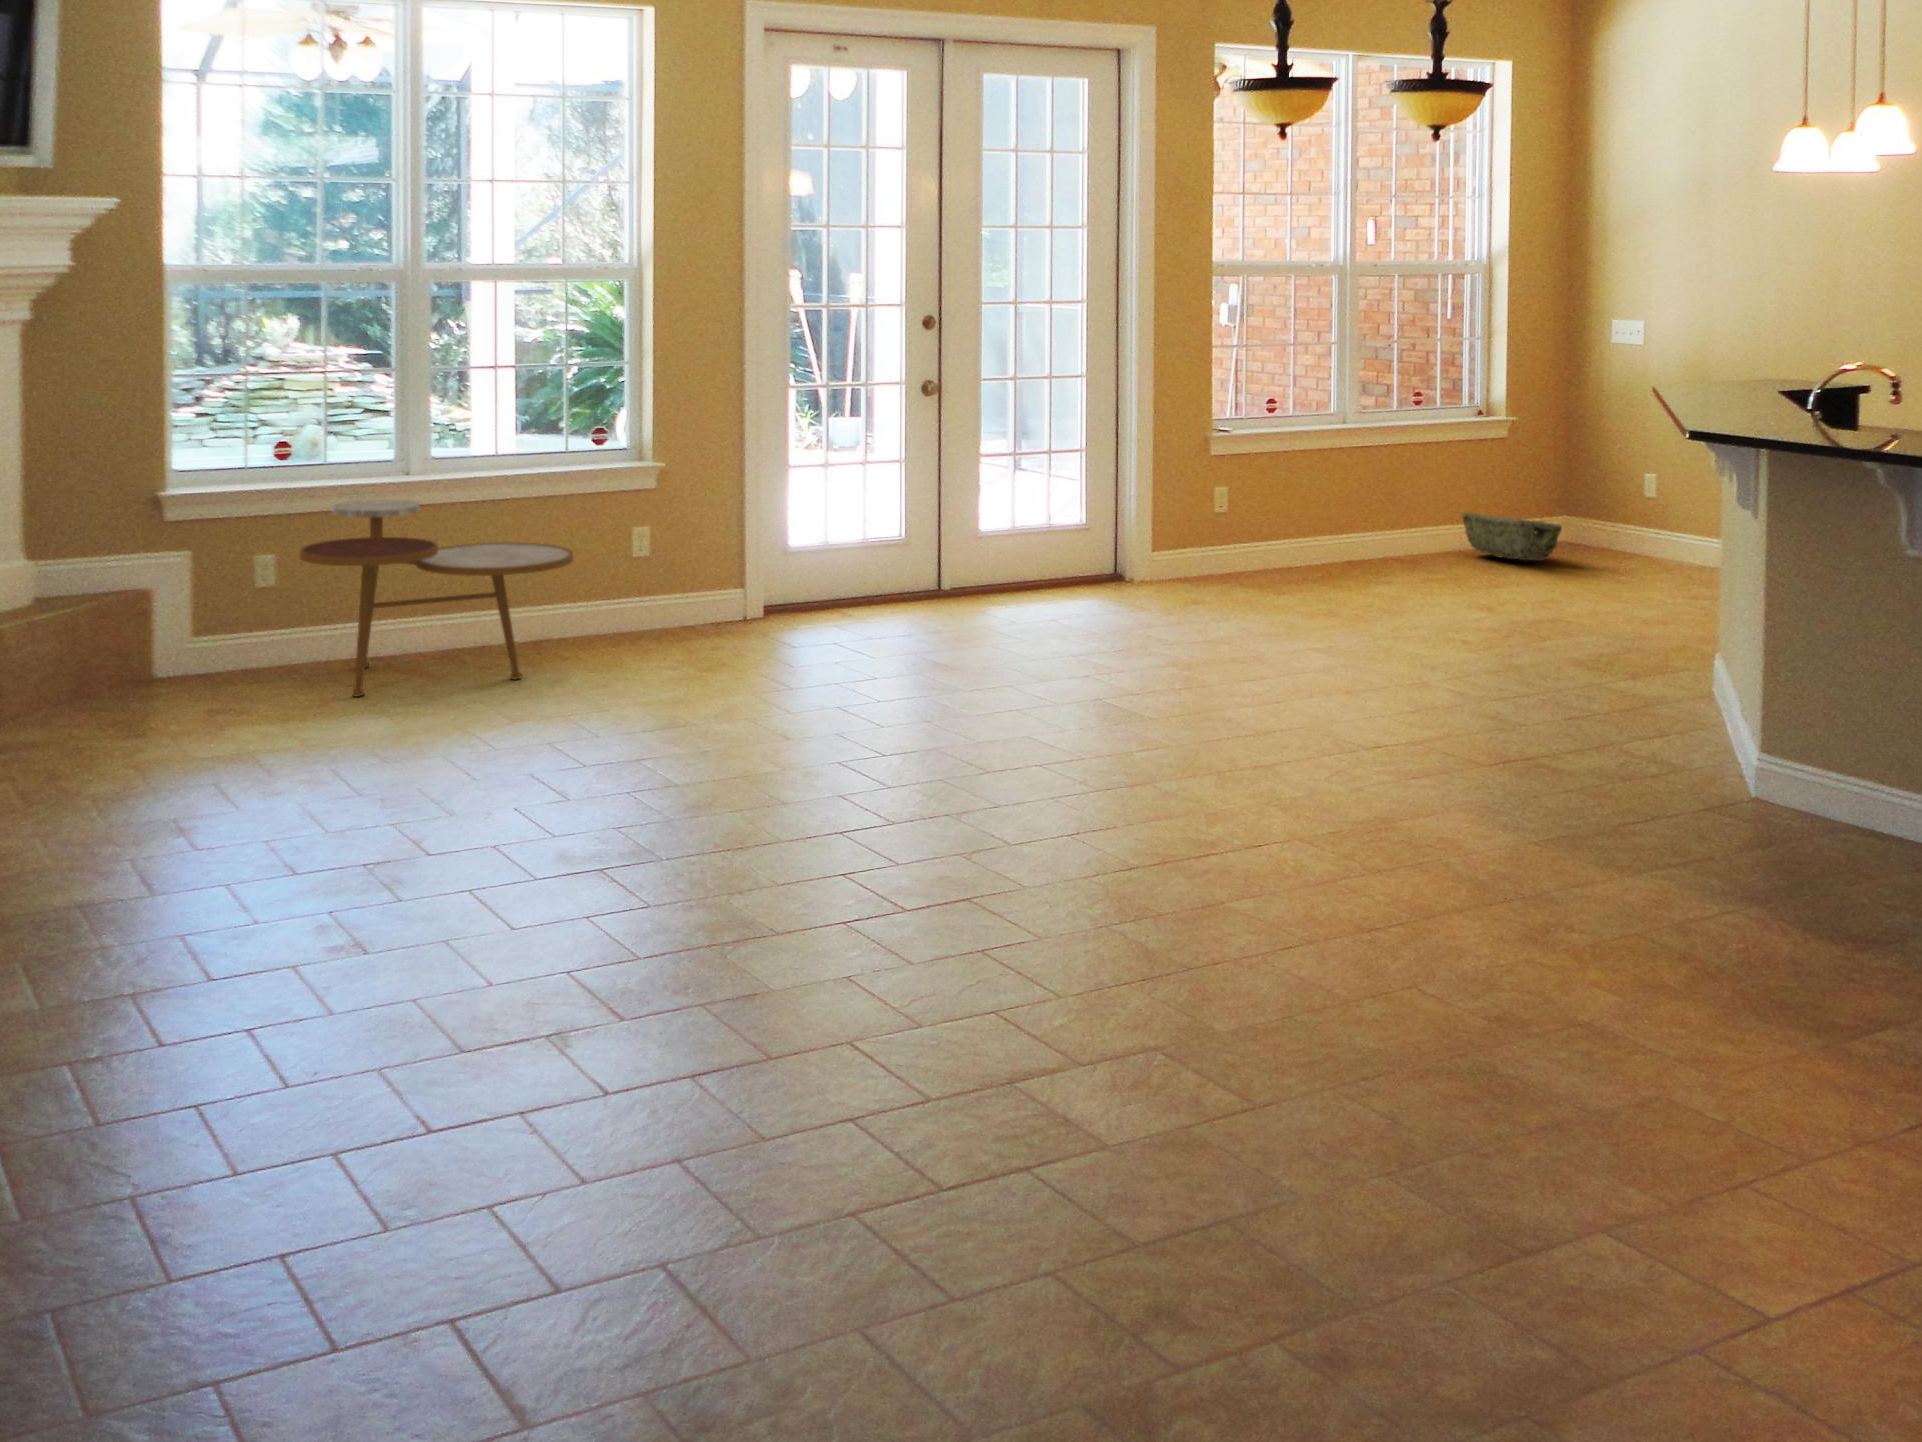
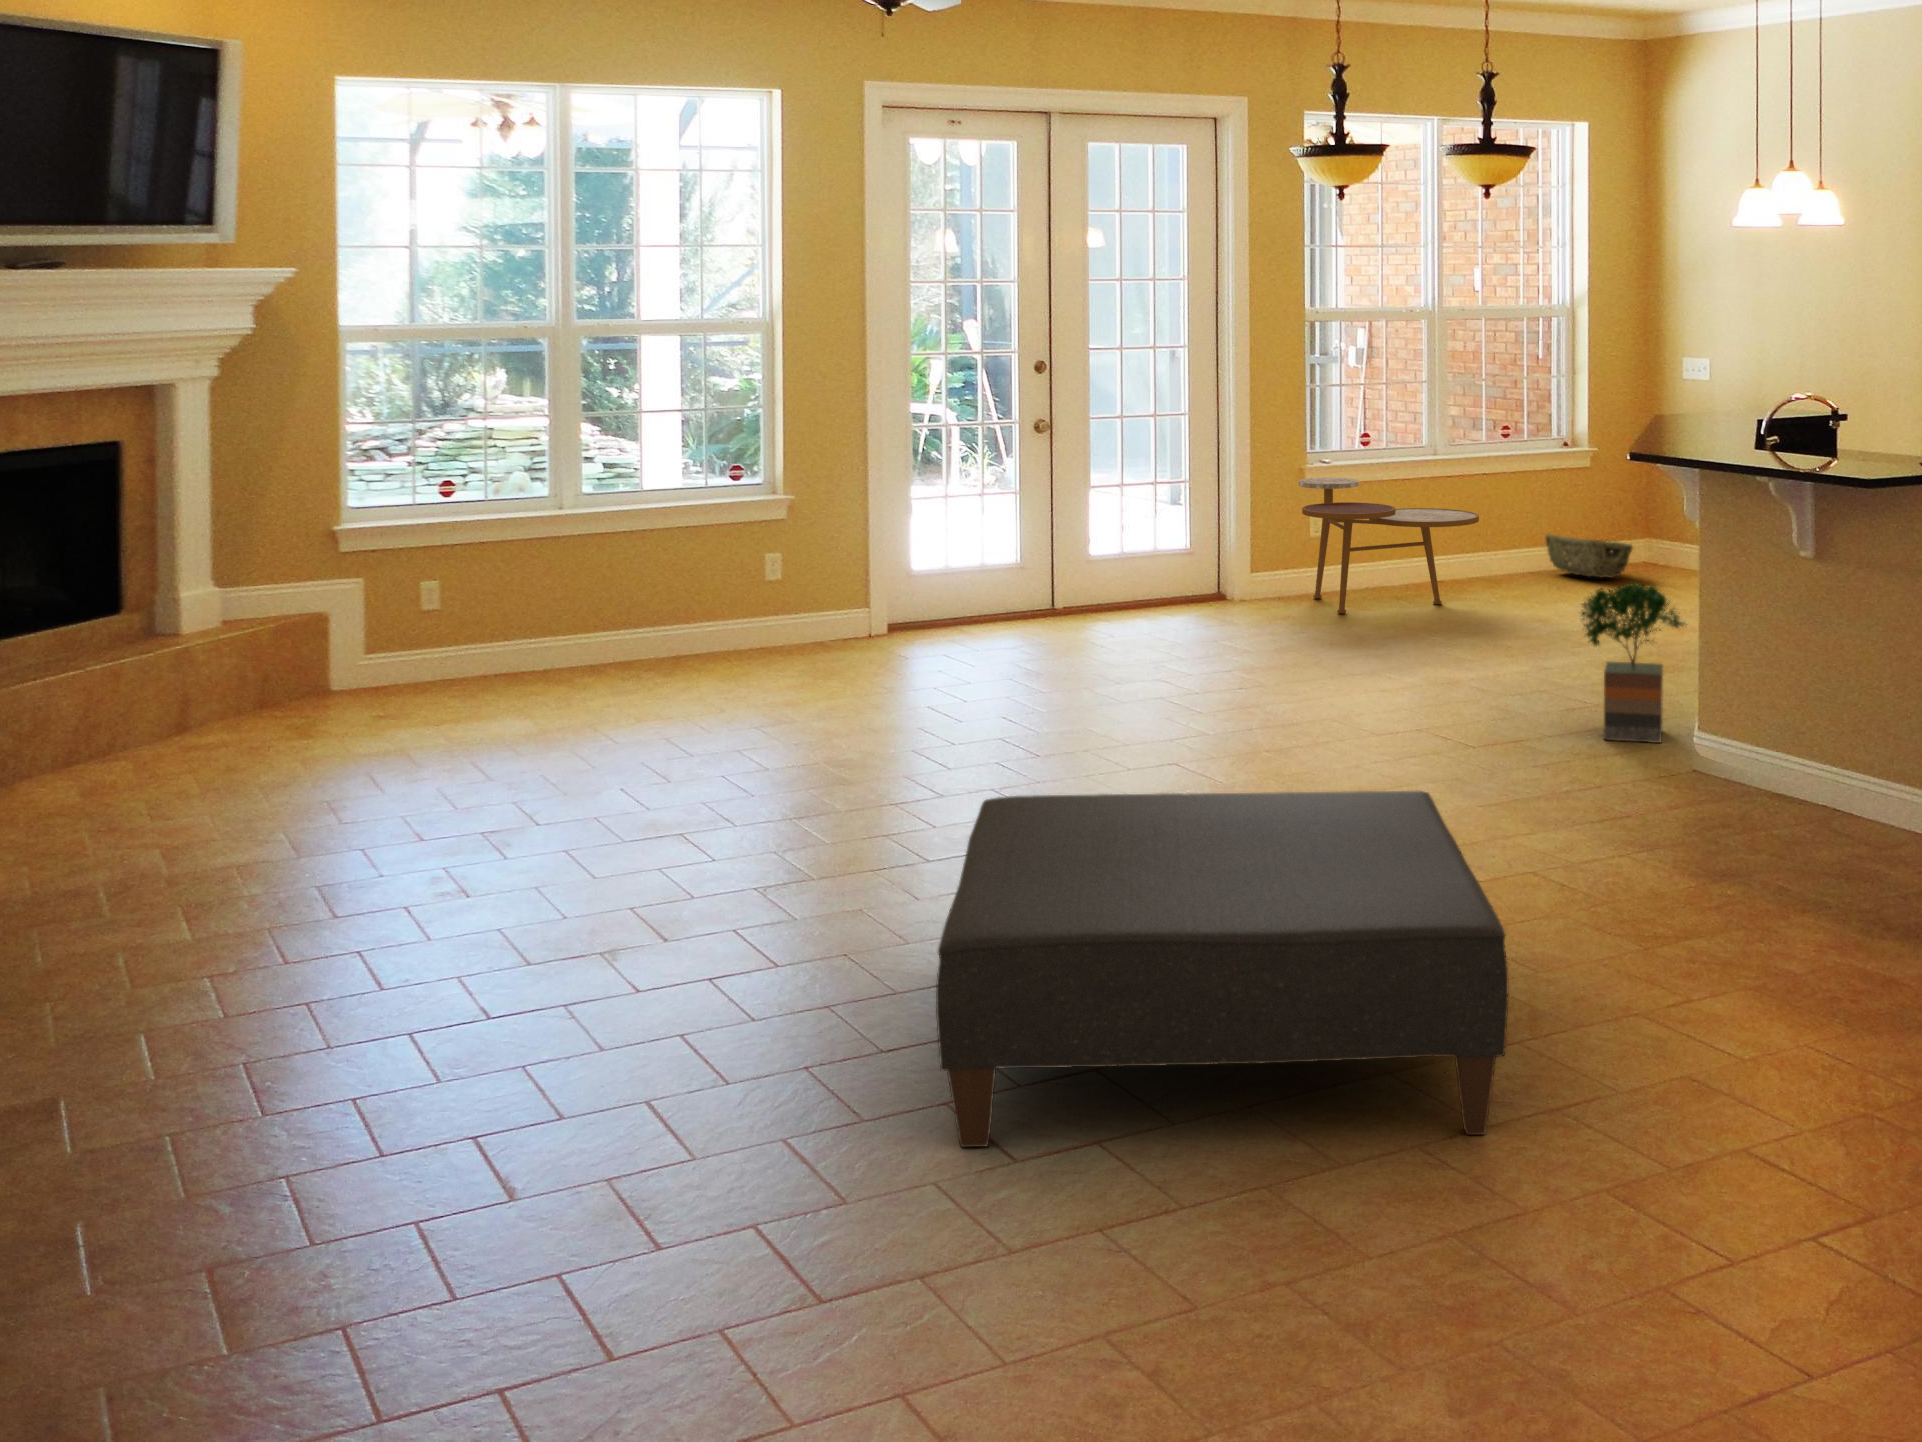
side table: present [300,499,573,697] -> present [1299,478,1479,614]
potted tree: none [1593,575,1730,763] -> present [1580,583,1687,743]
ottoman: none [1016,847,1790,1330] -> present [936,791,1508,1147]

